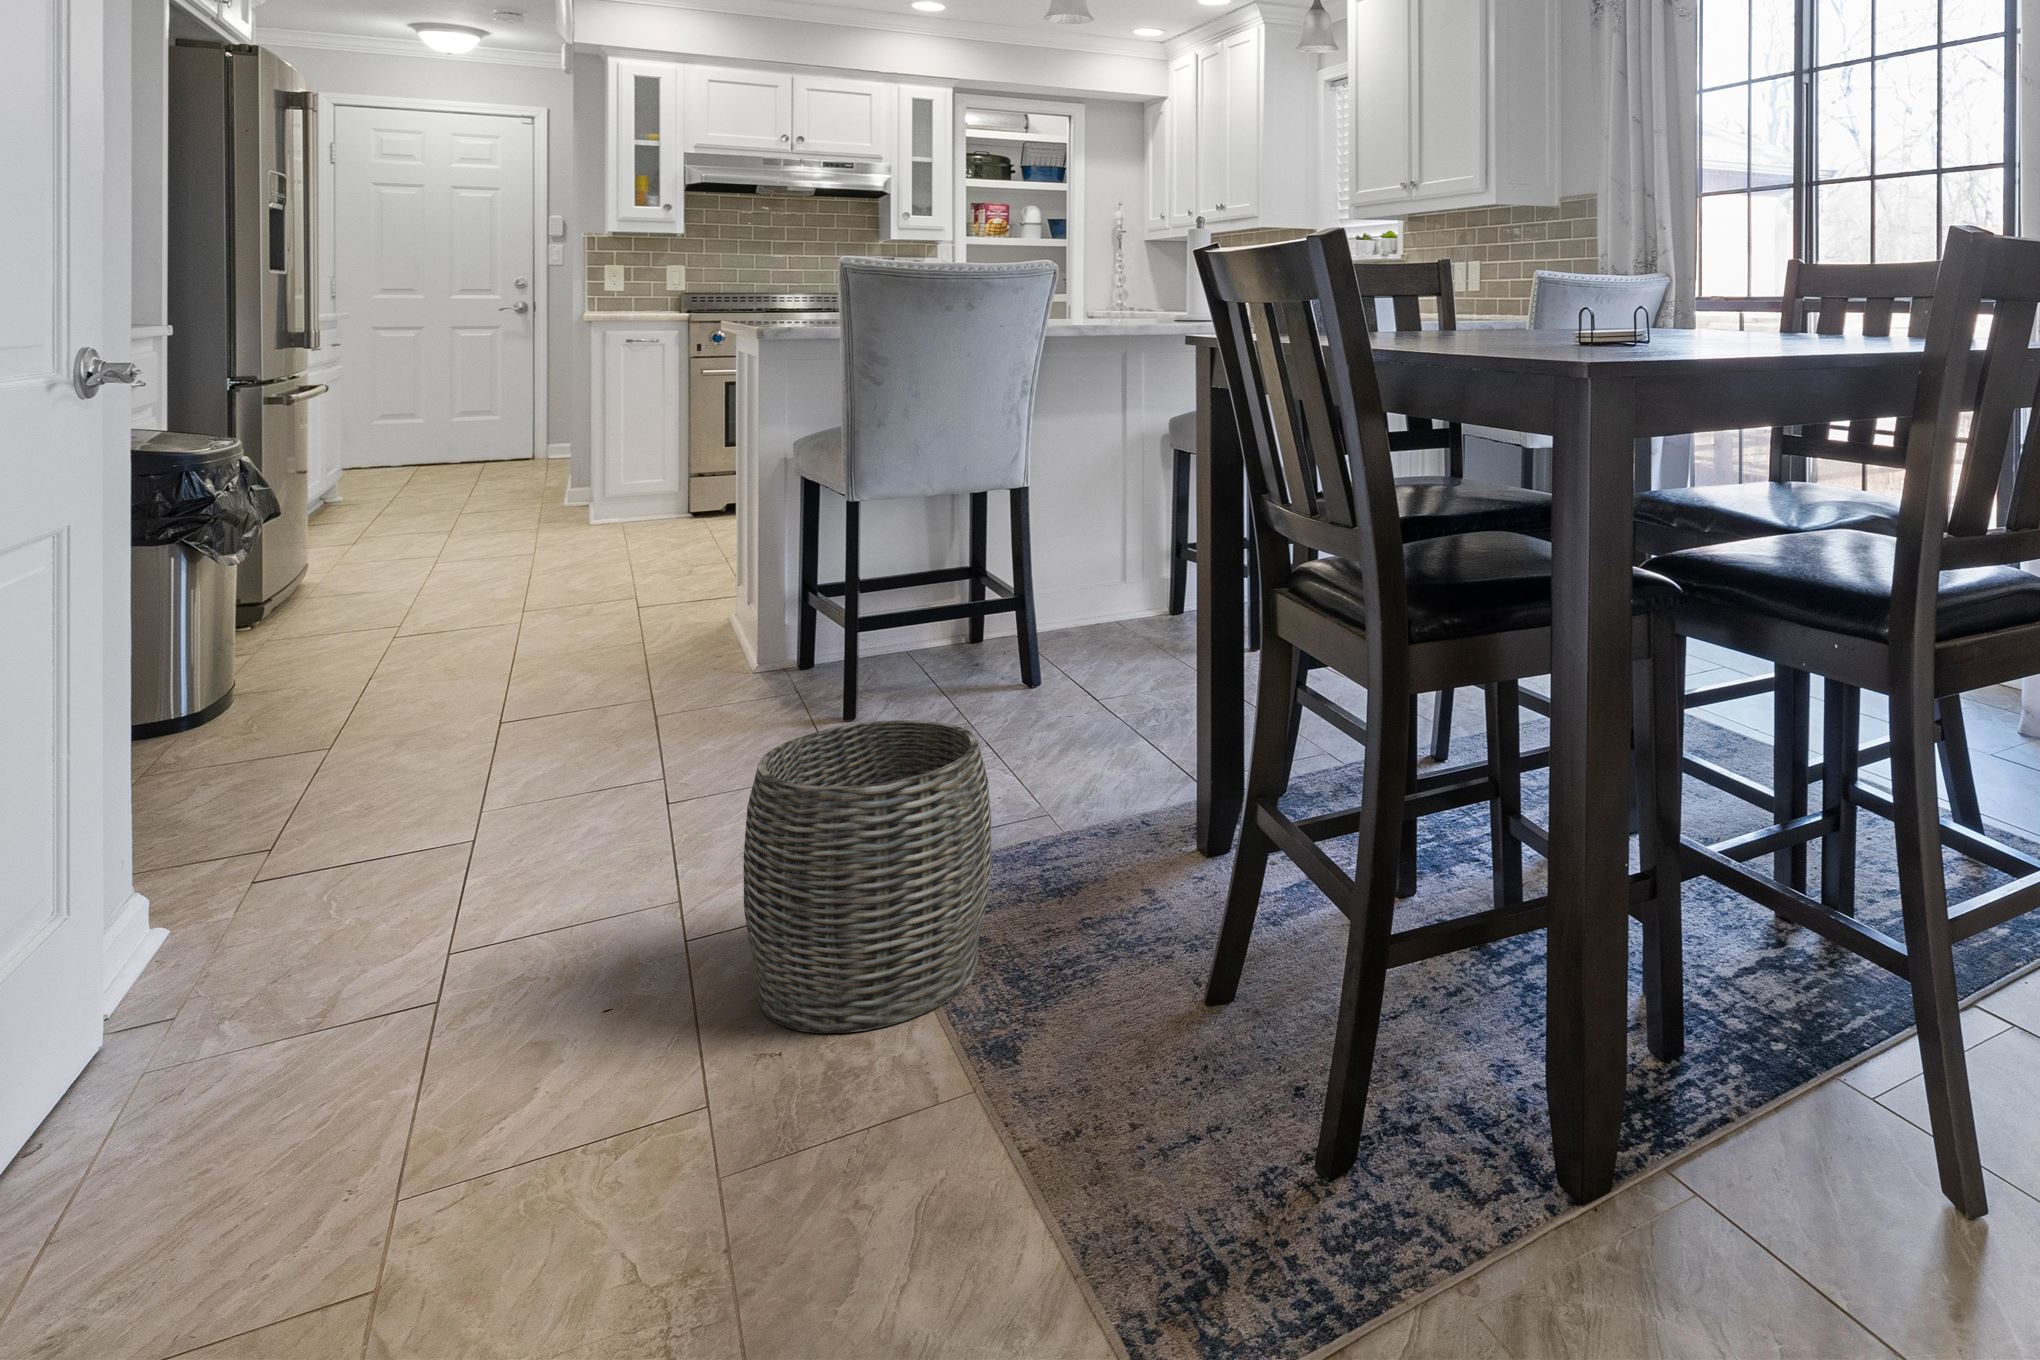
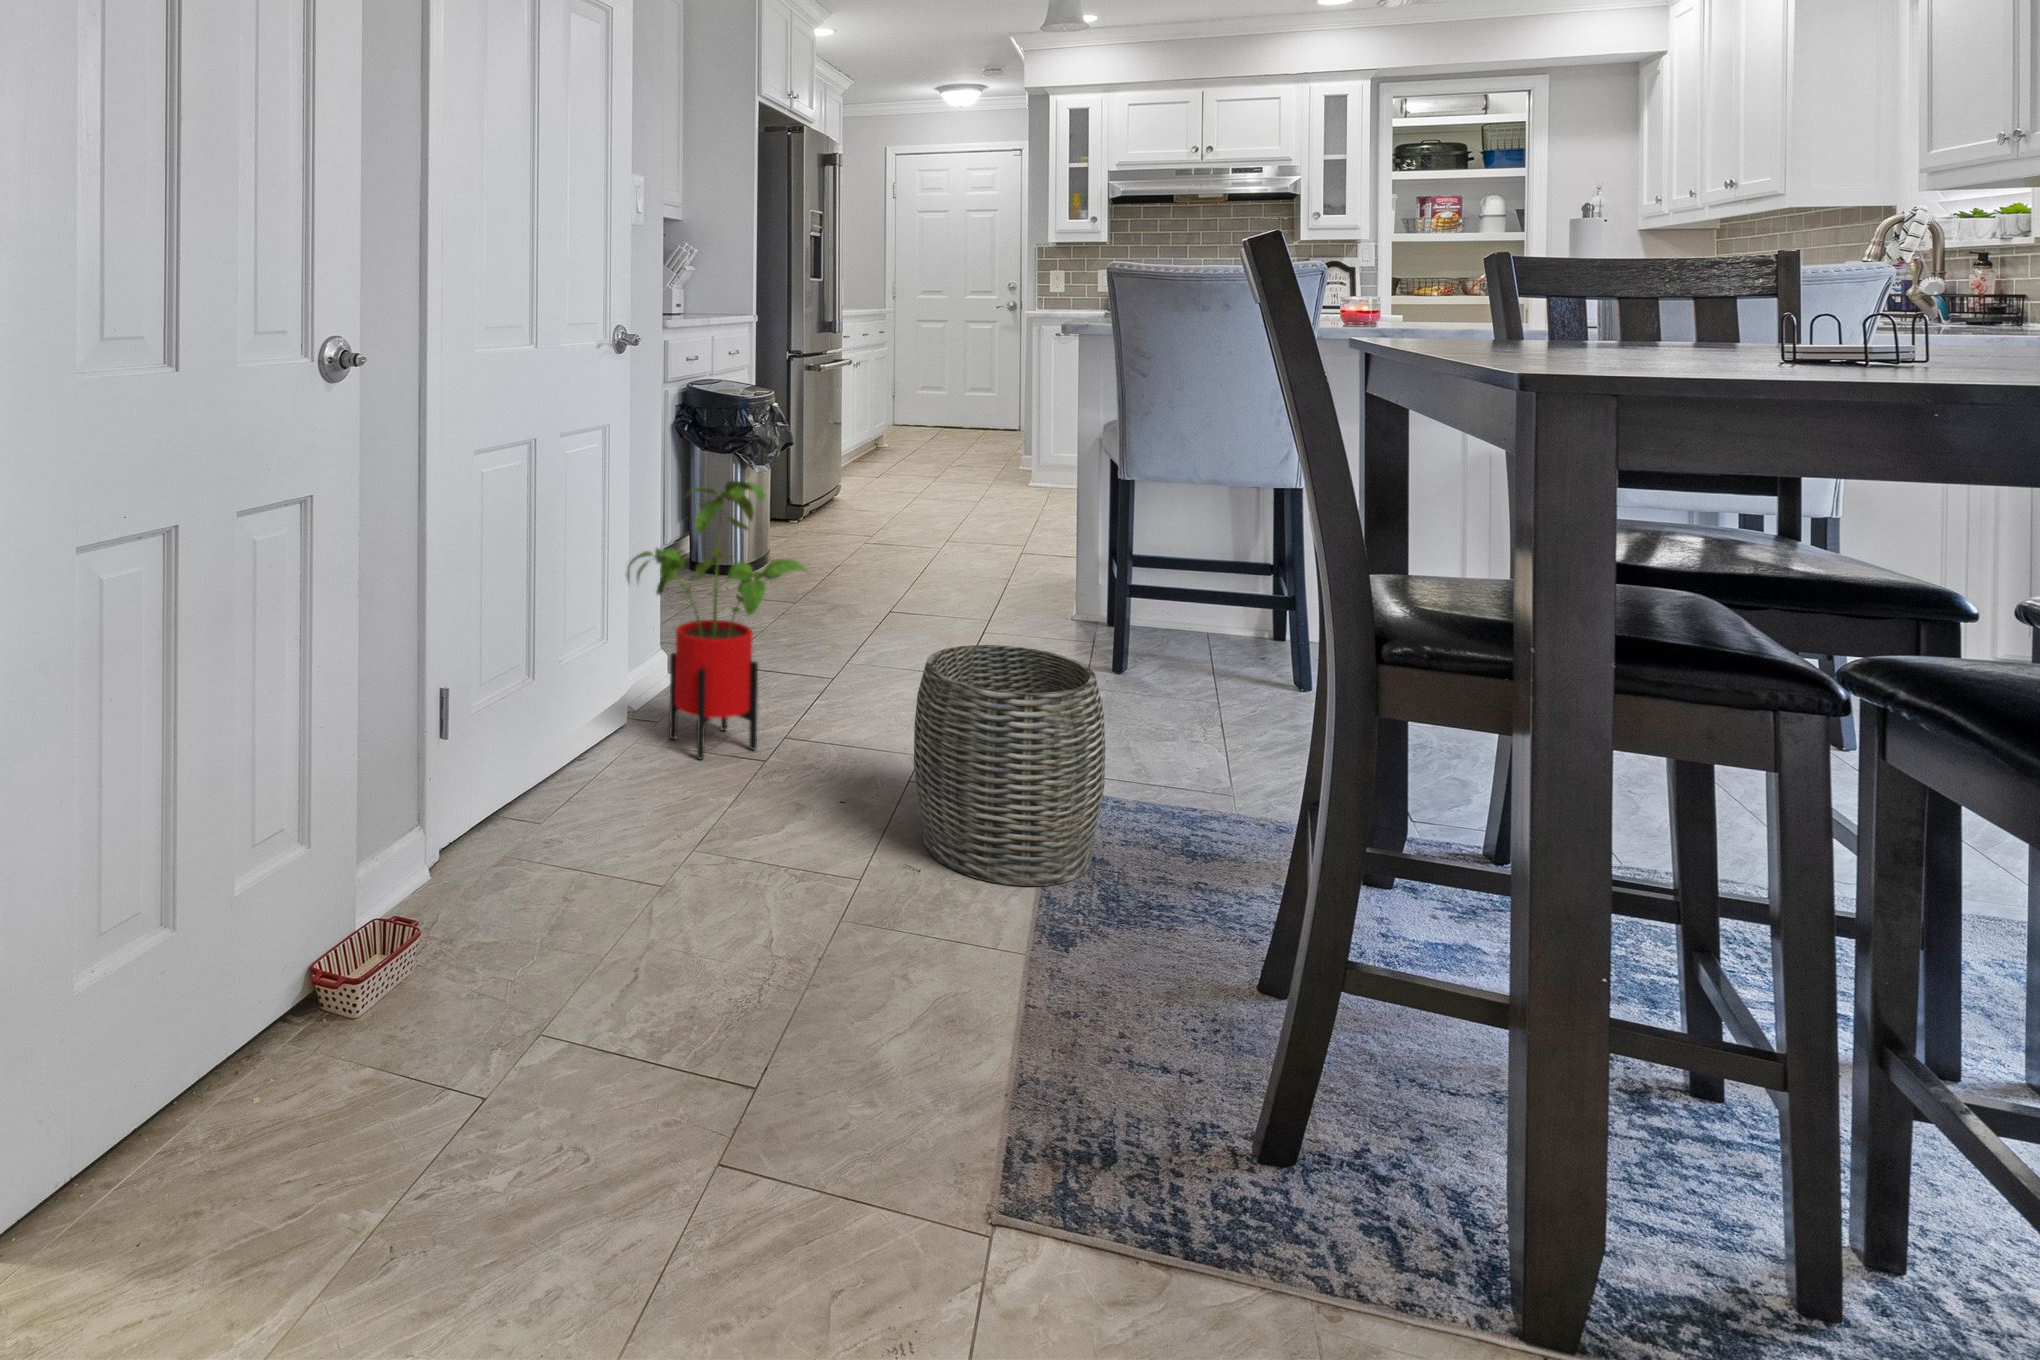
house plant: none [128,579,511,1046] -> present [626,480,807,759]

